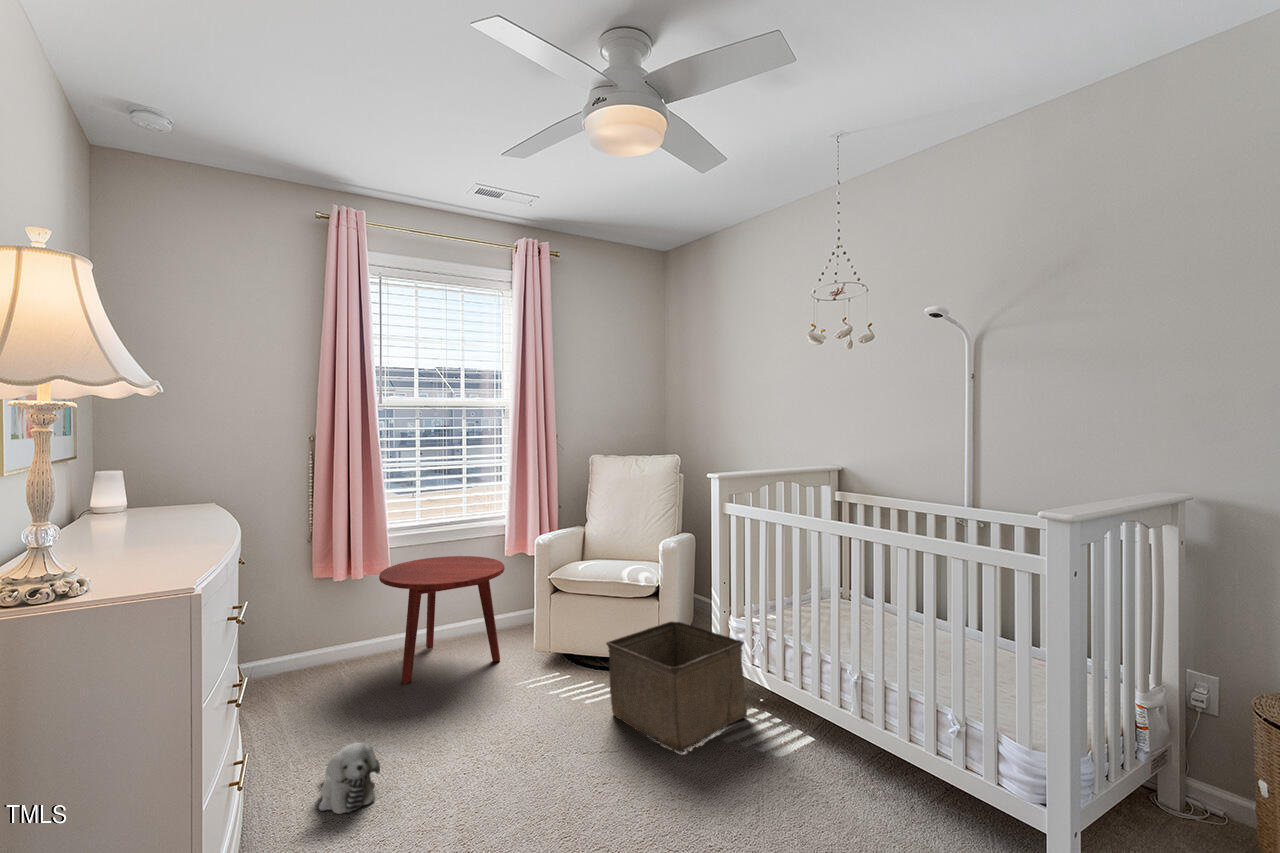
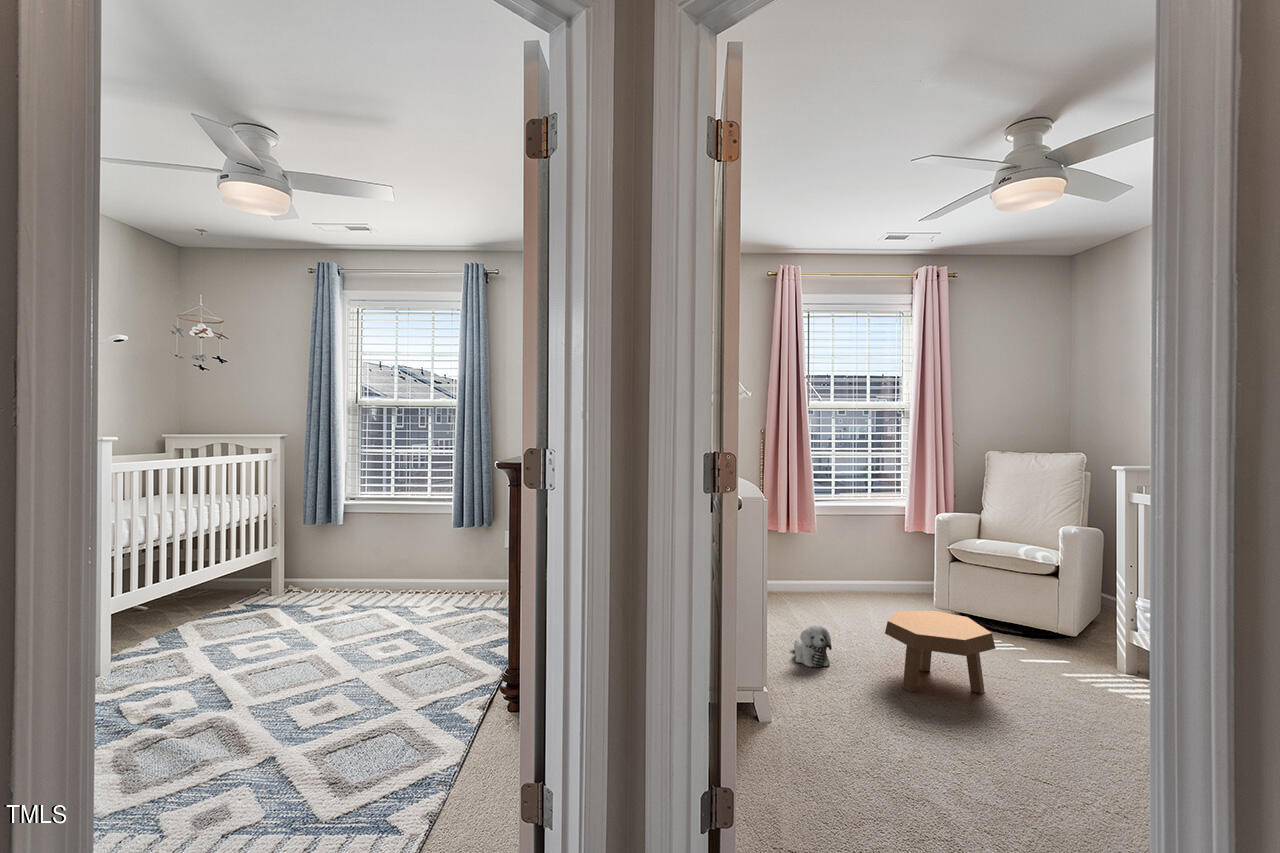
side table: present [379,556,505,684] -> none [811,525,908,612]
storage bin: present [606,621,747,753] -> none [1005,596,1155,695]
footstool: none [453,679,593,821] -> present [885,611,995,694]

